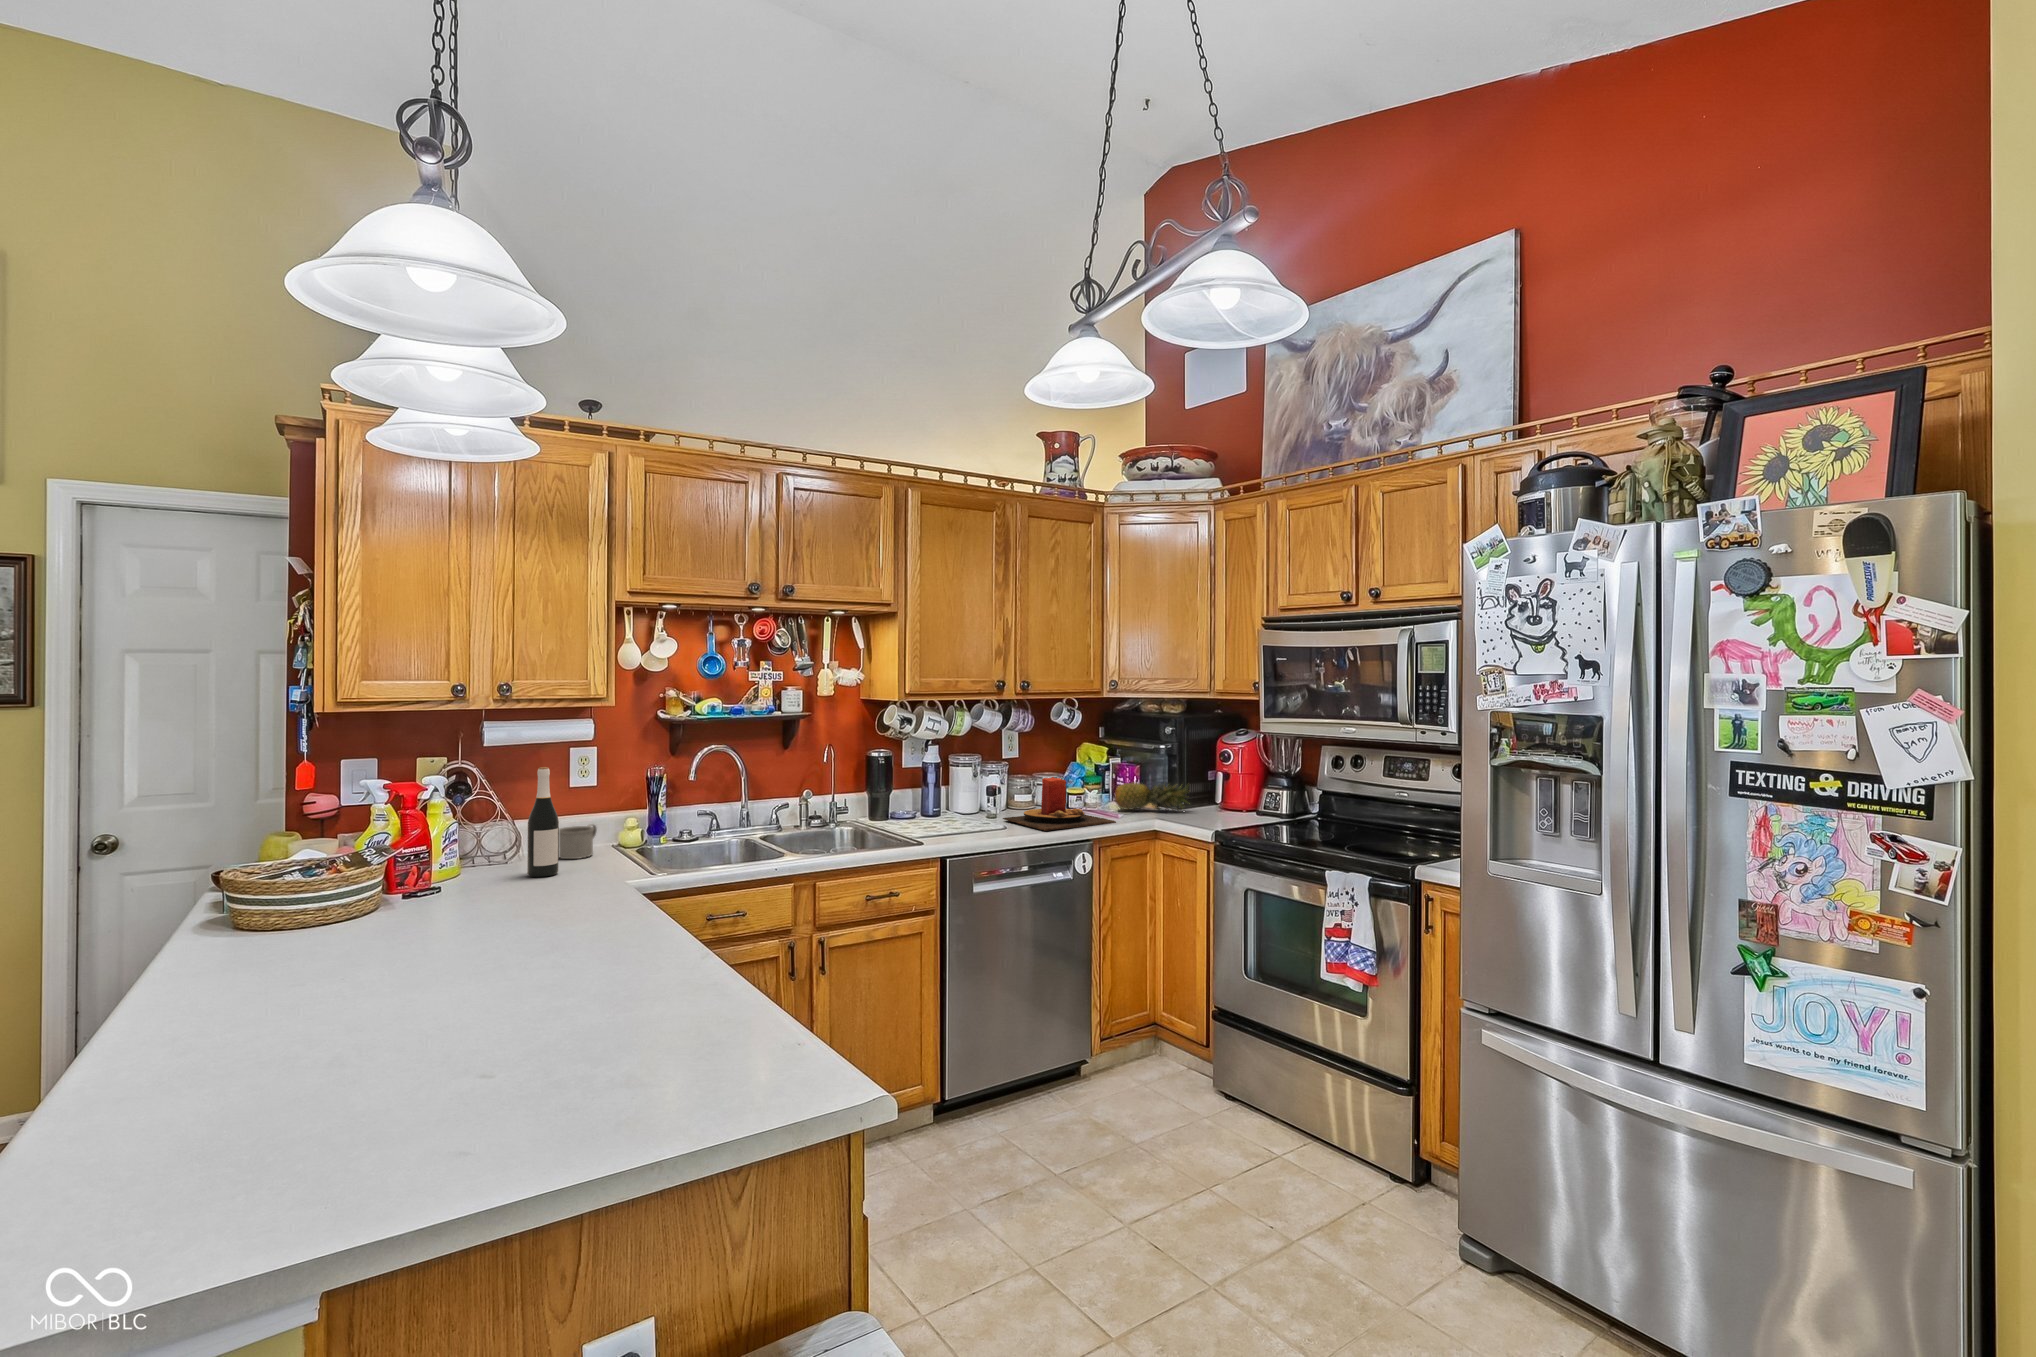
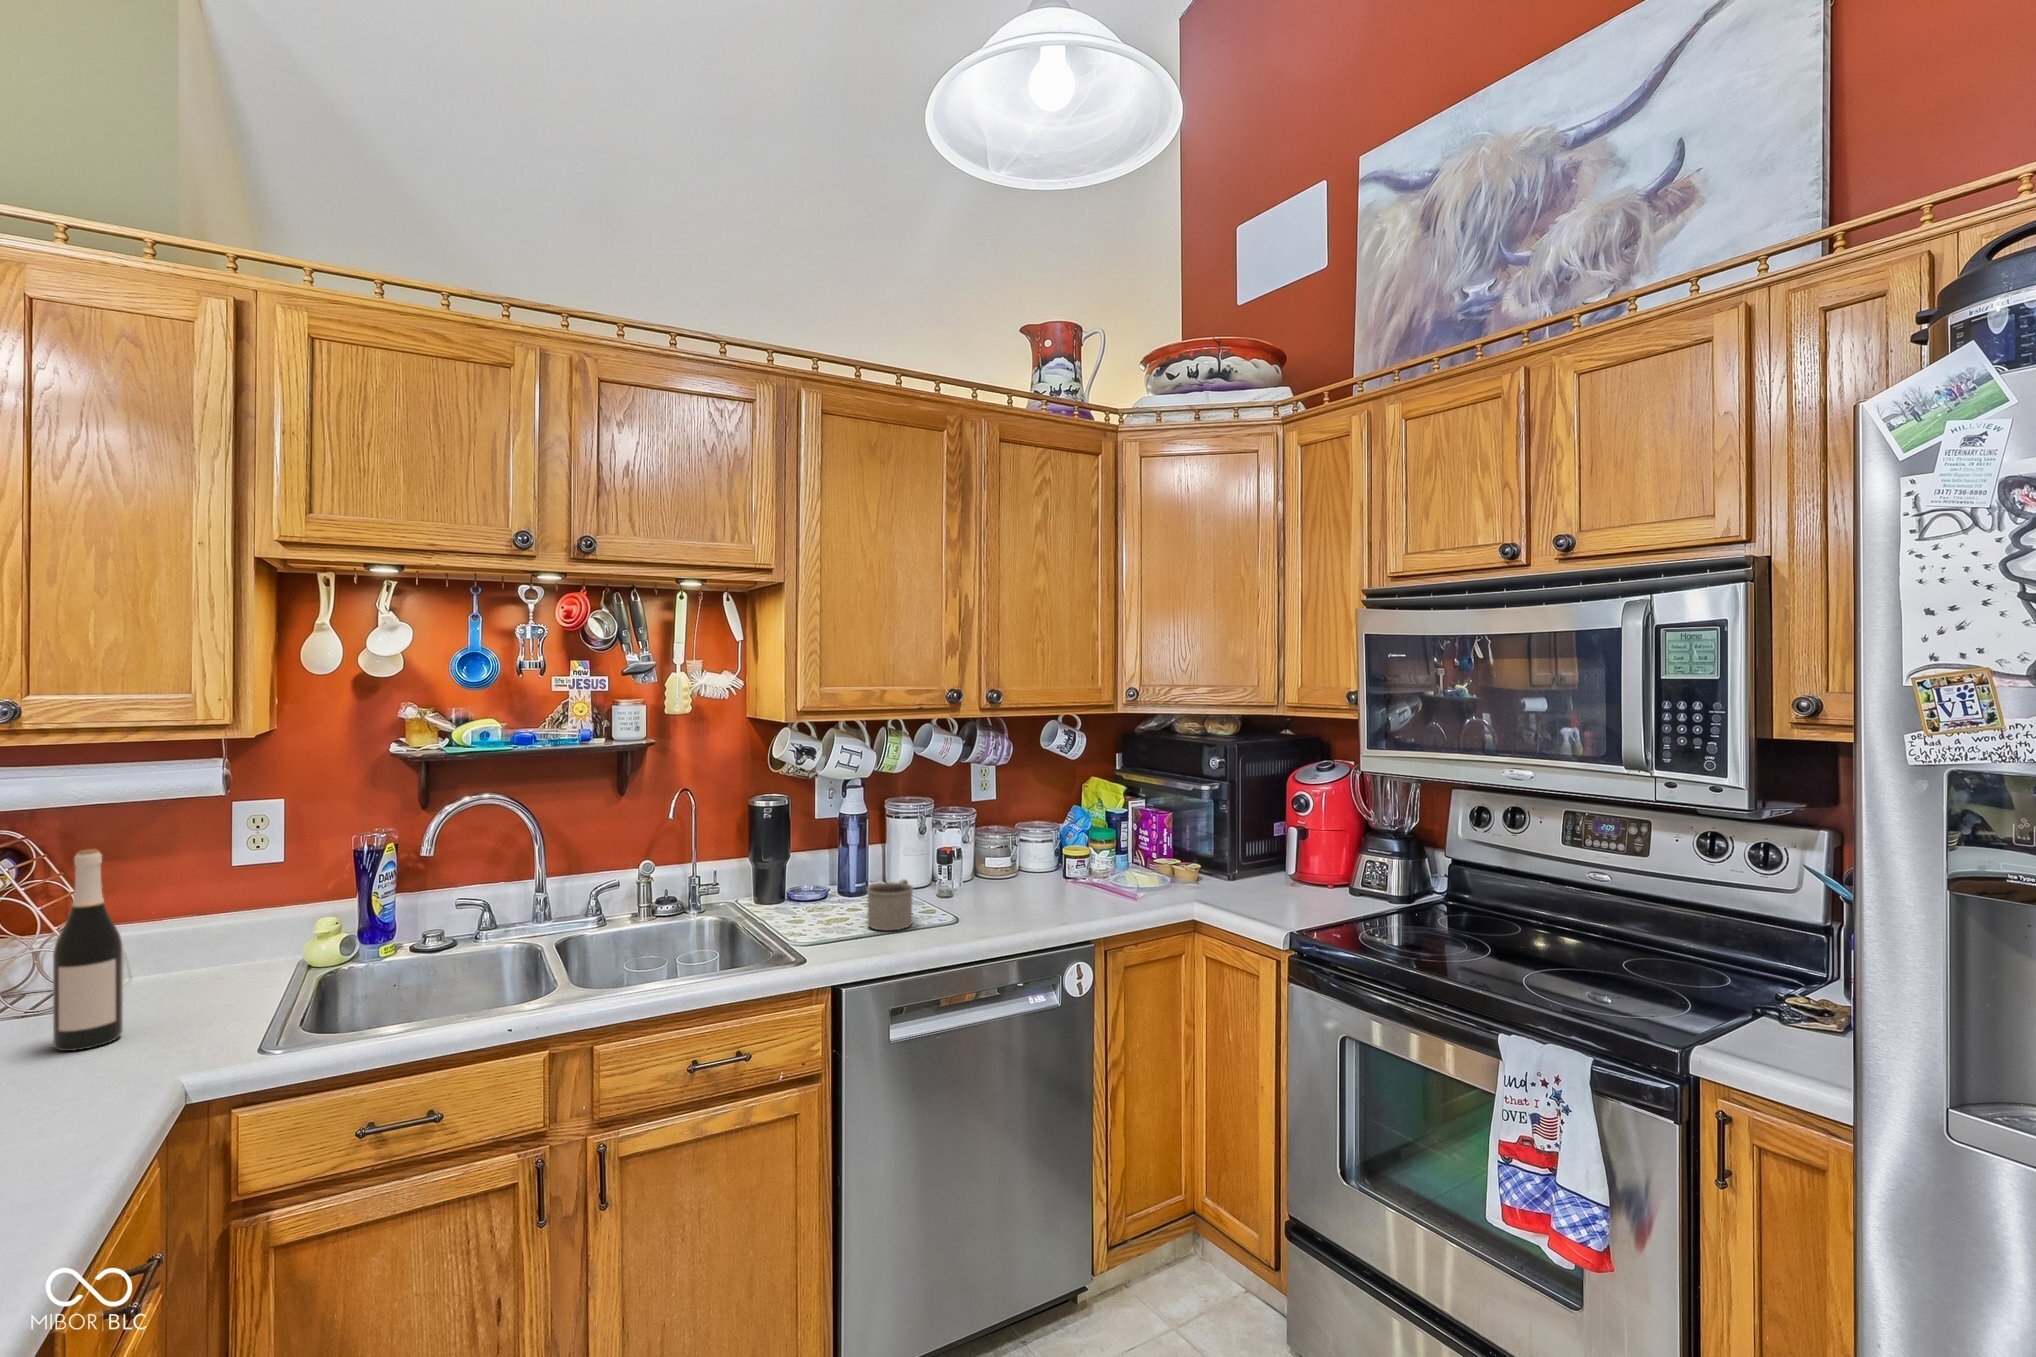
candle: present [1003,777,1116,831] -> none [956,839,1131,930]
fruit: present [1115,783,1190,810] -> none [1131,840,1249,890]
mug: present [559,824,597,859] -> present [867,879,913,931]

